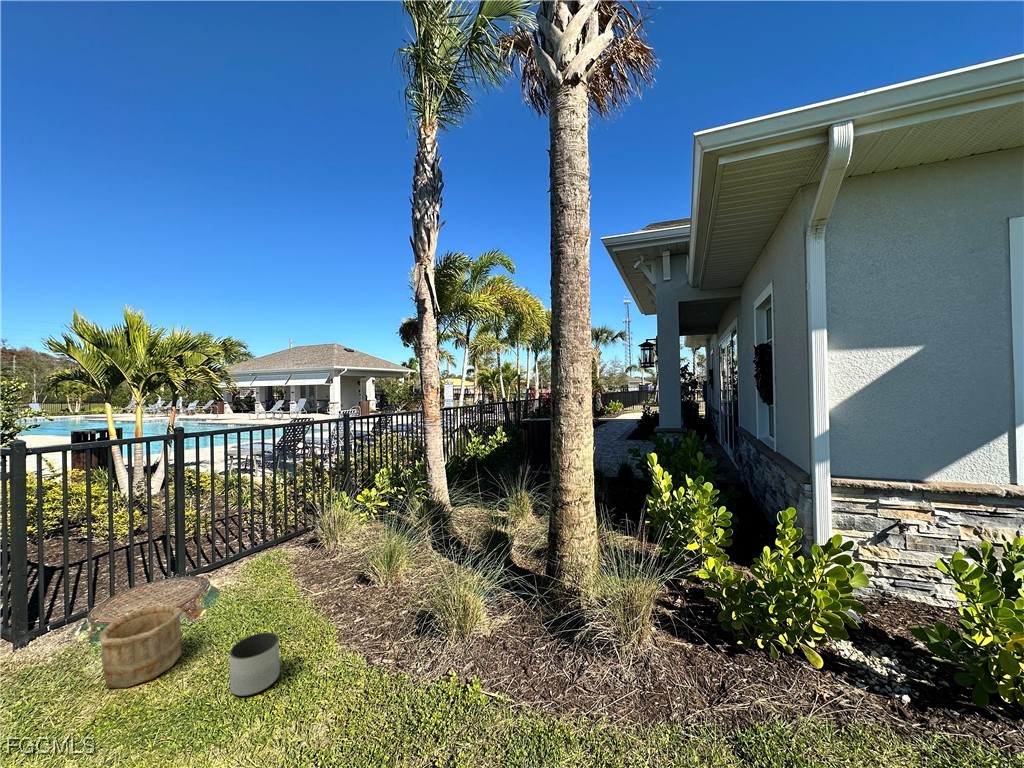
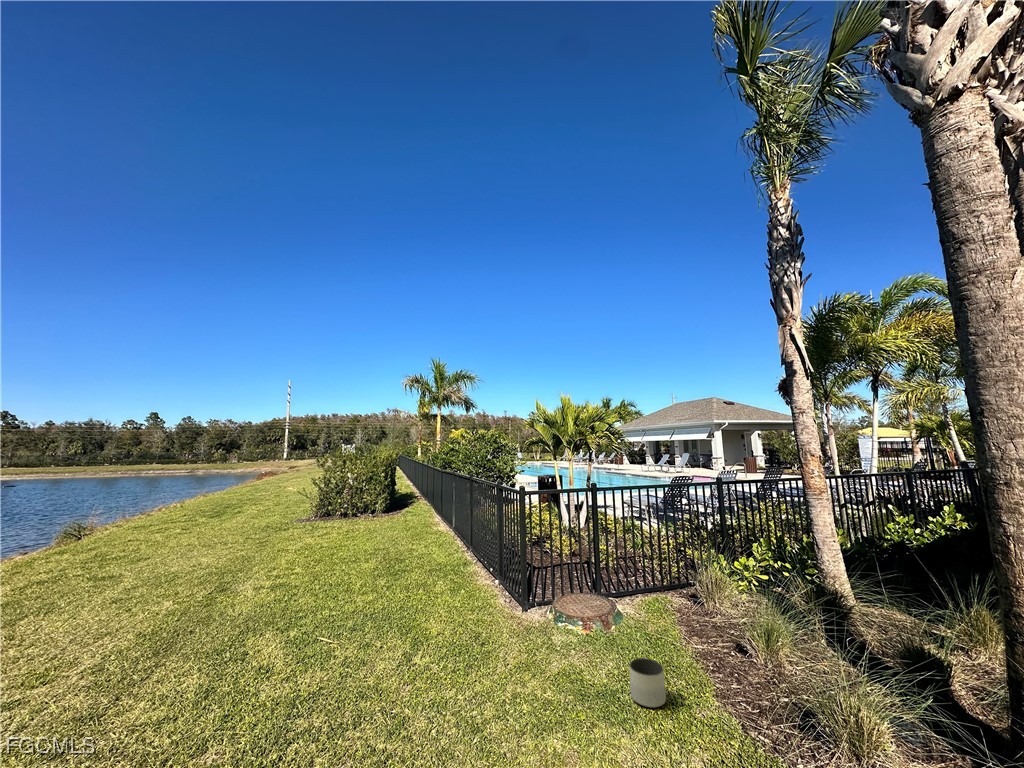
wooden bucket: present [98,606,182,688] -> none [557,611,600,663]

